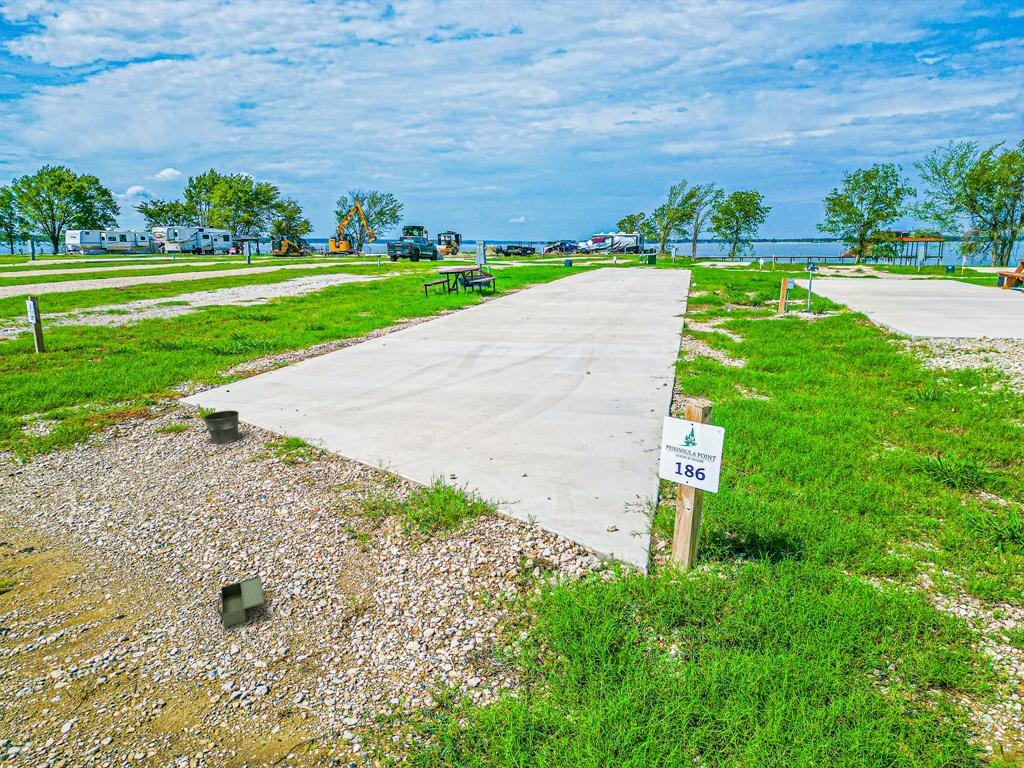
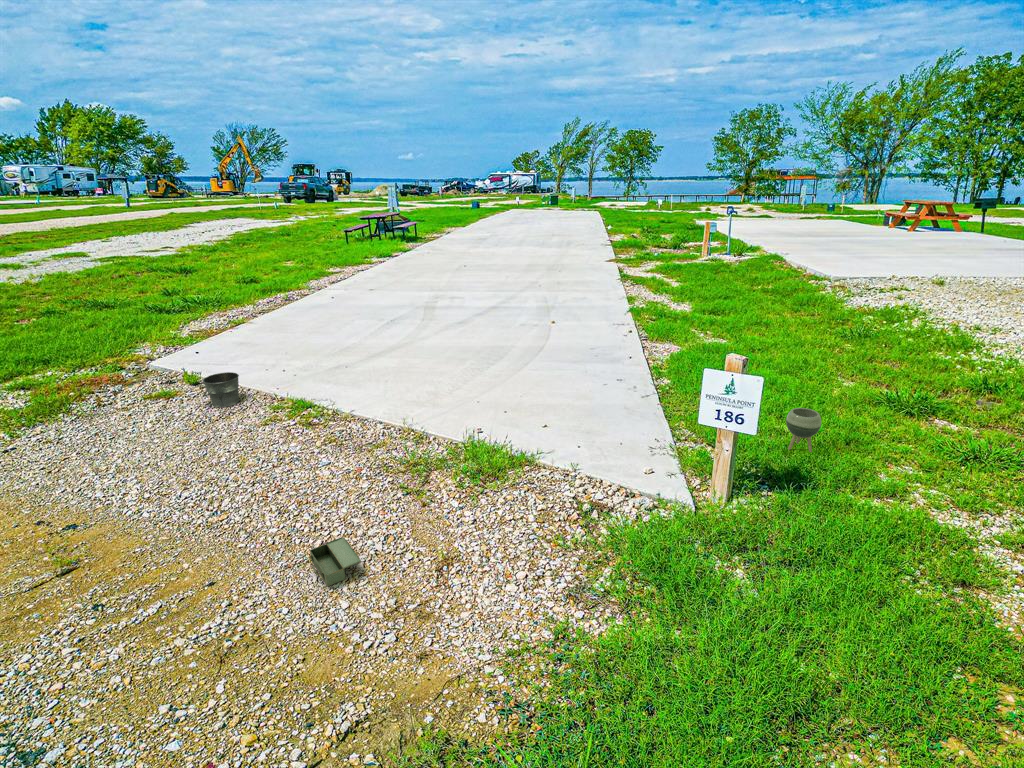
planter: none [779,466,819,518] -> present [786,408,821,452]

